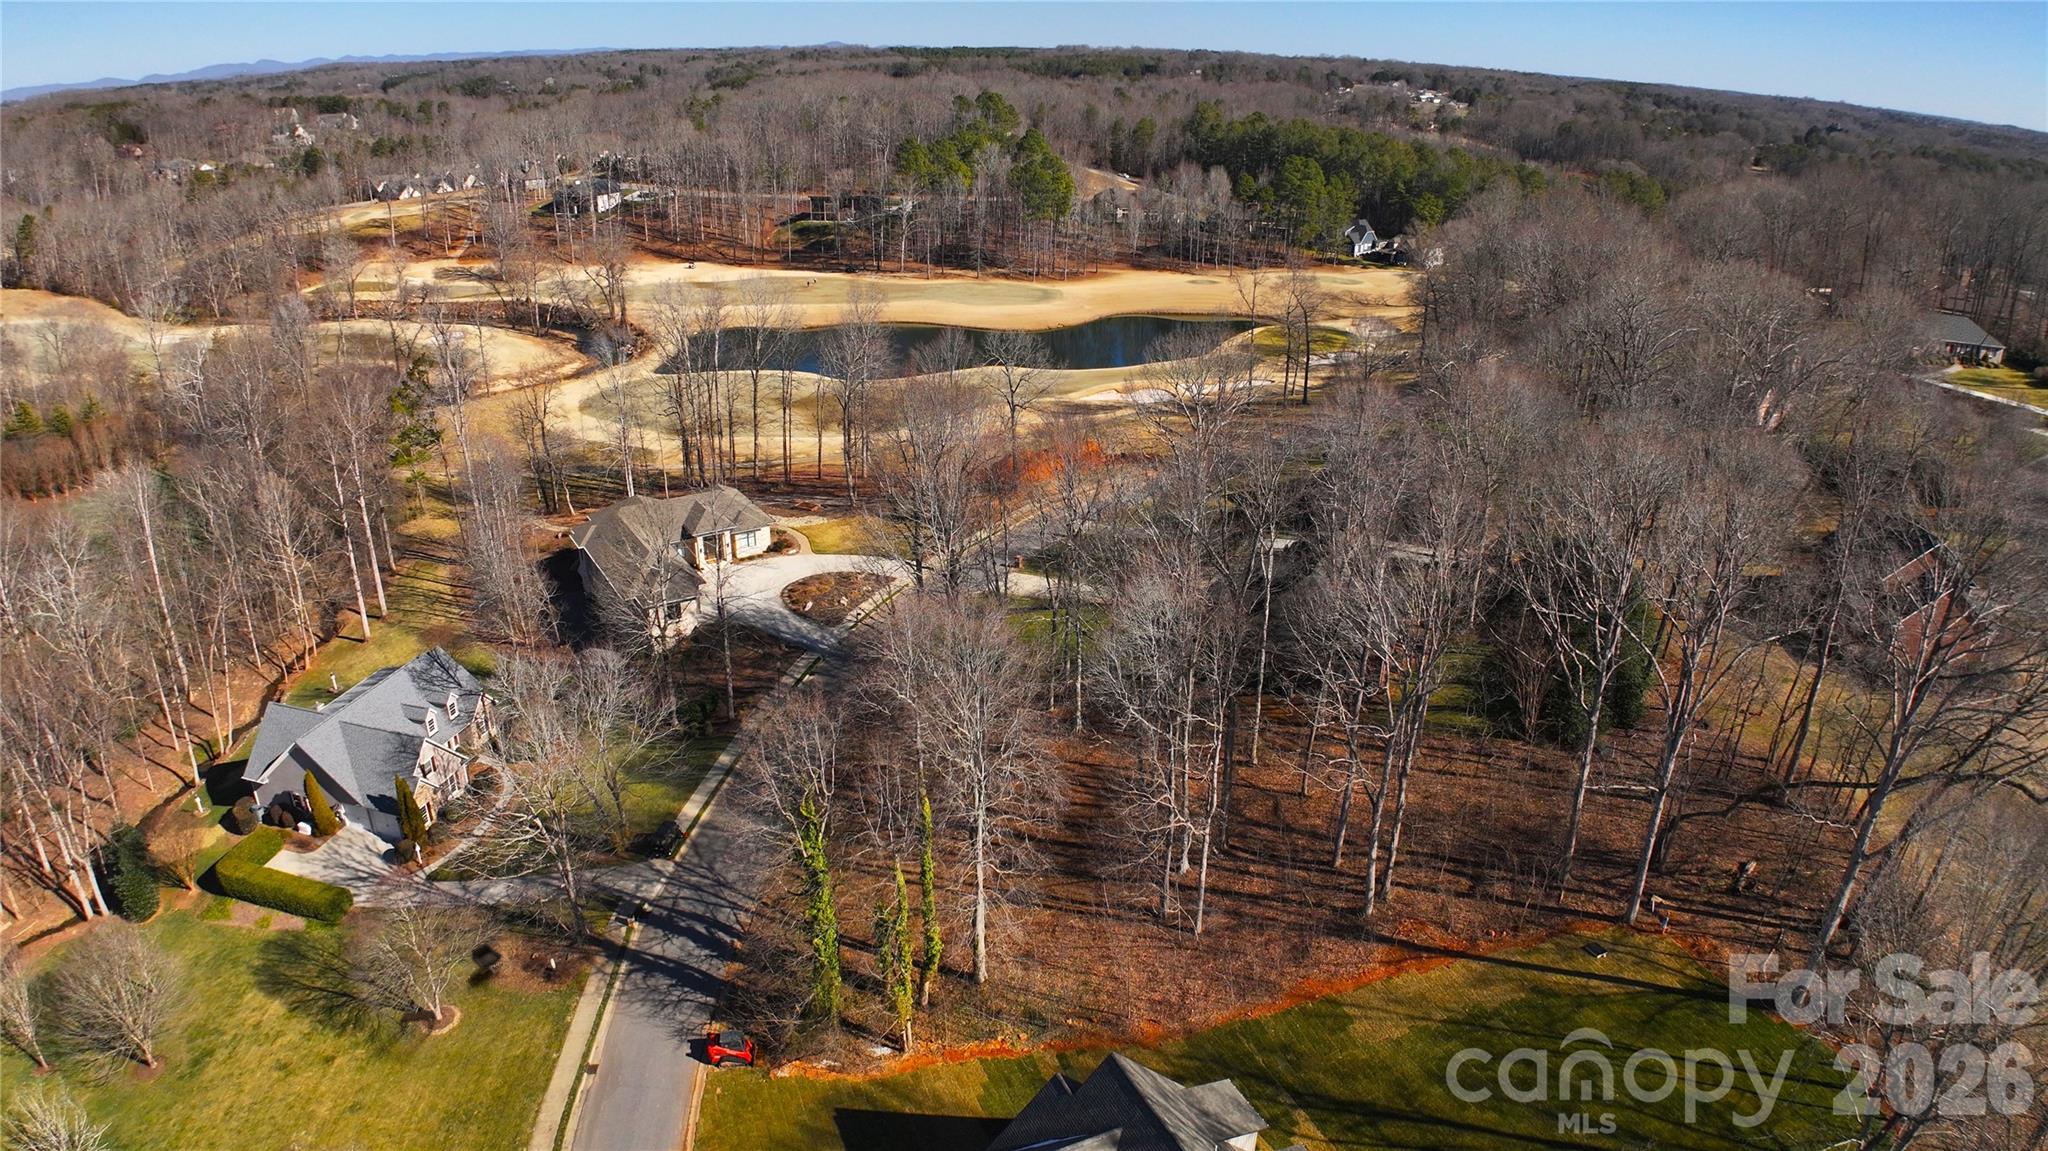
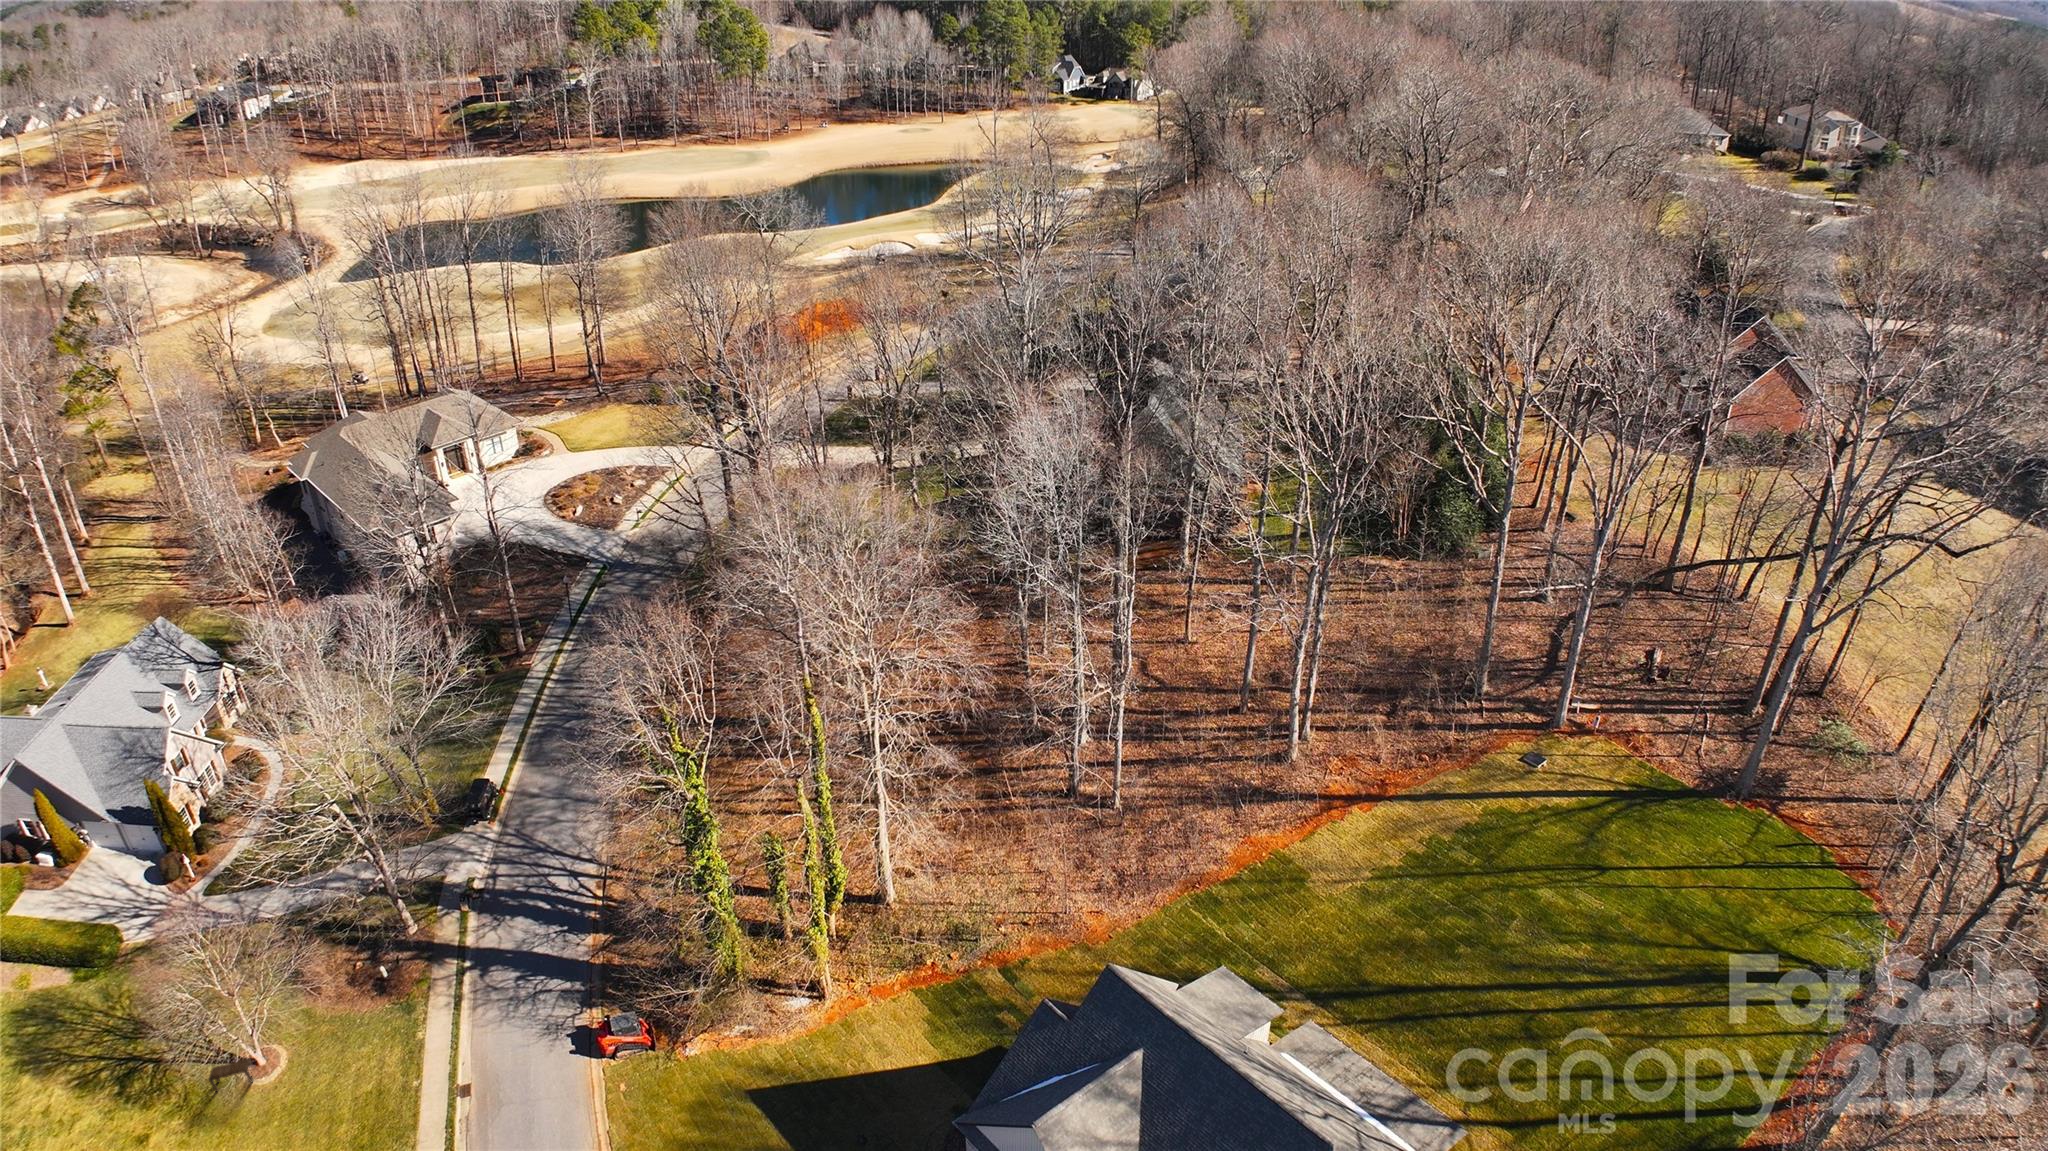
lounge chair: present [472,943,502,969] -> none [285,964,325,1001]

